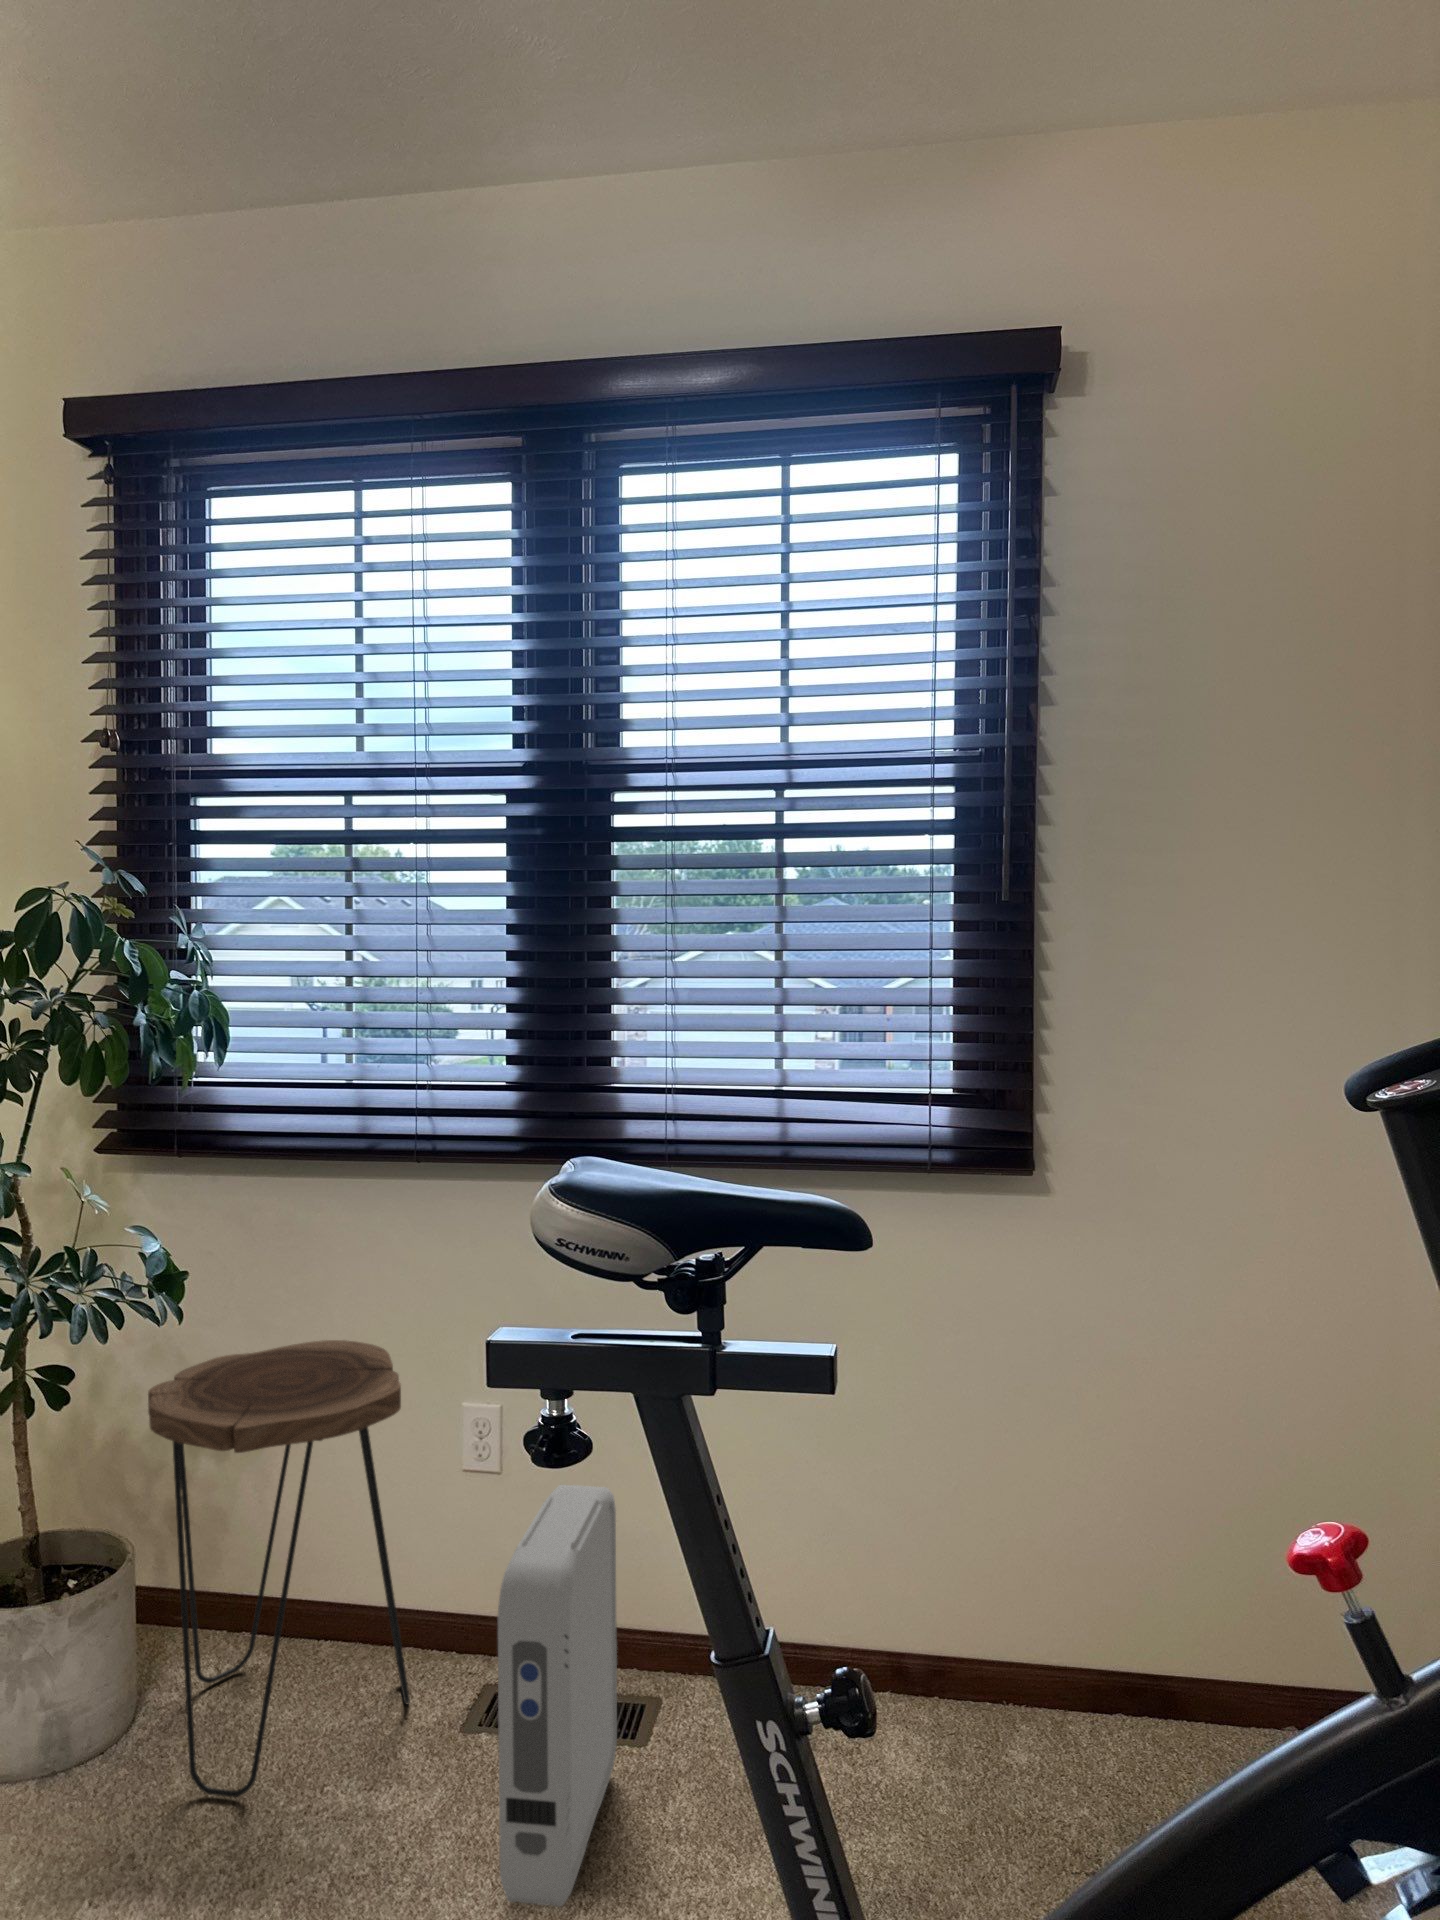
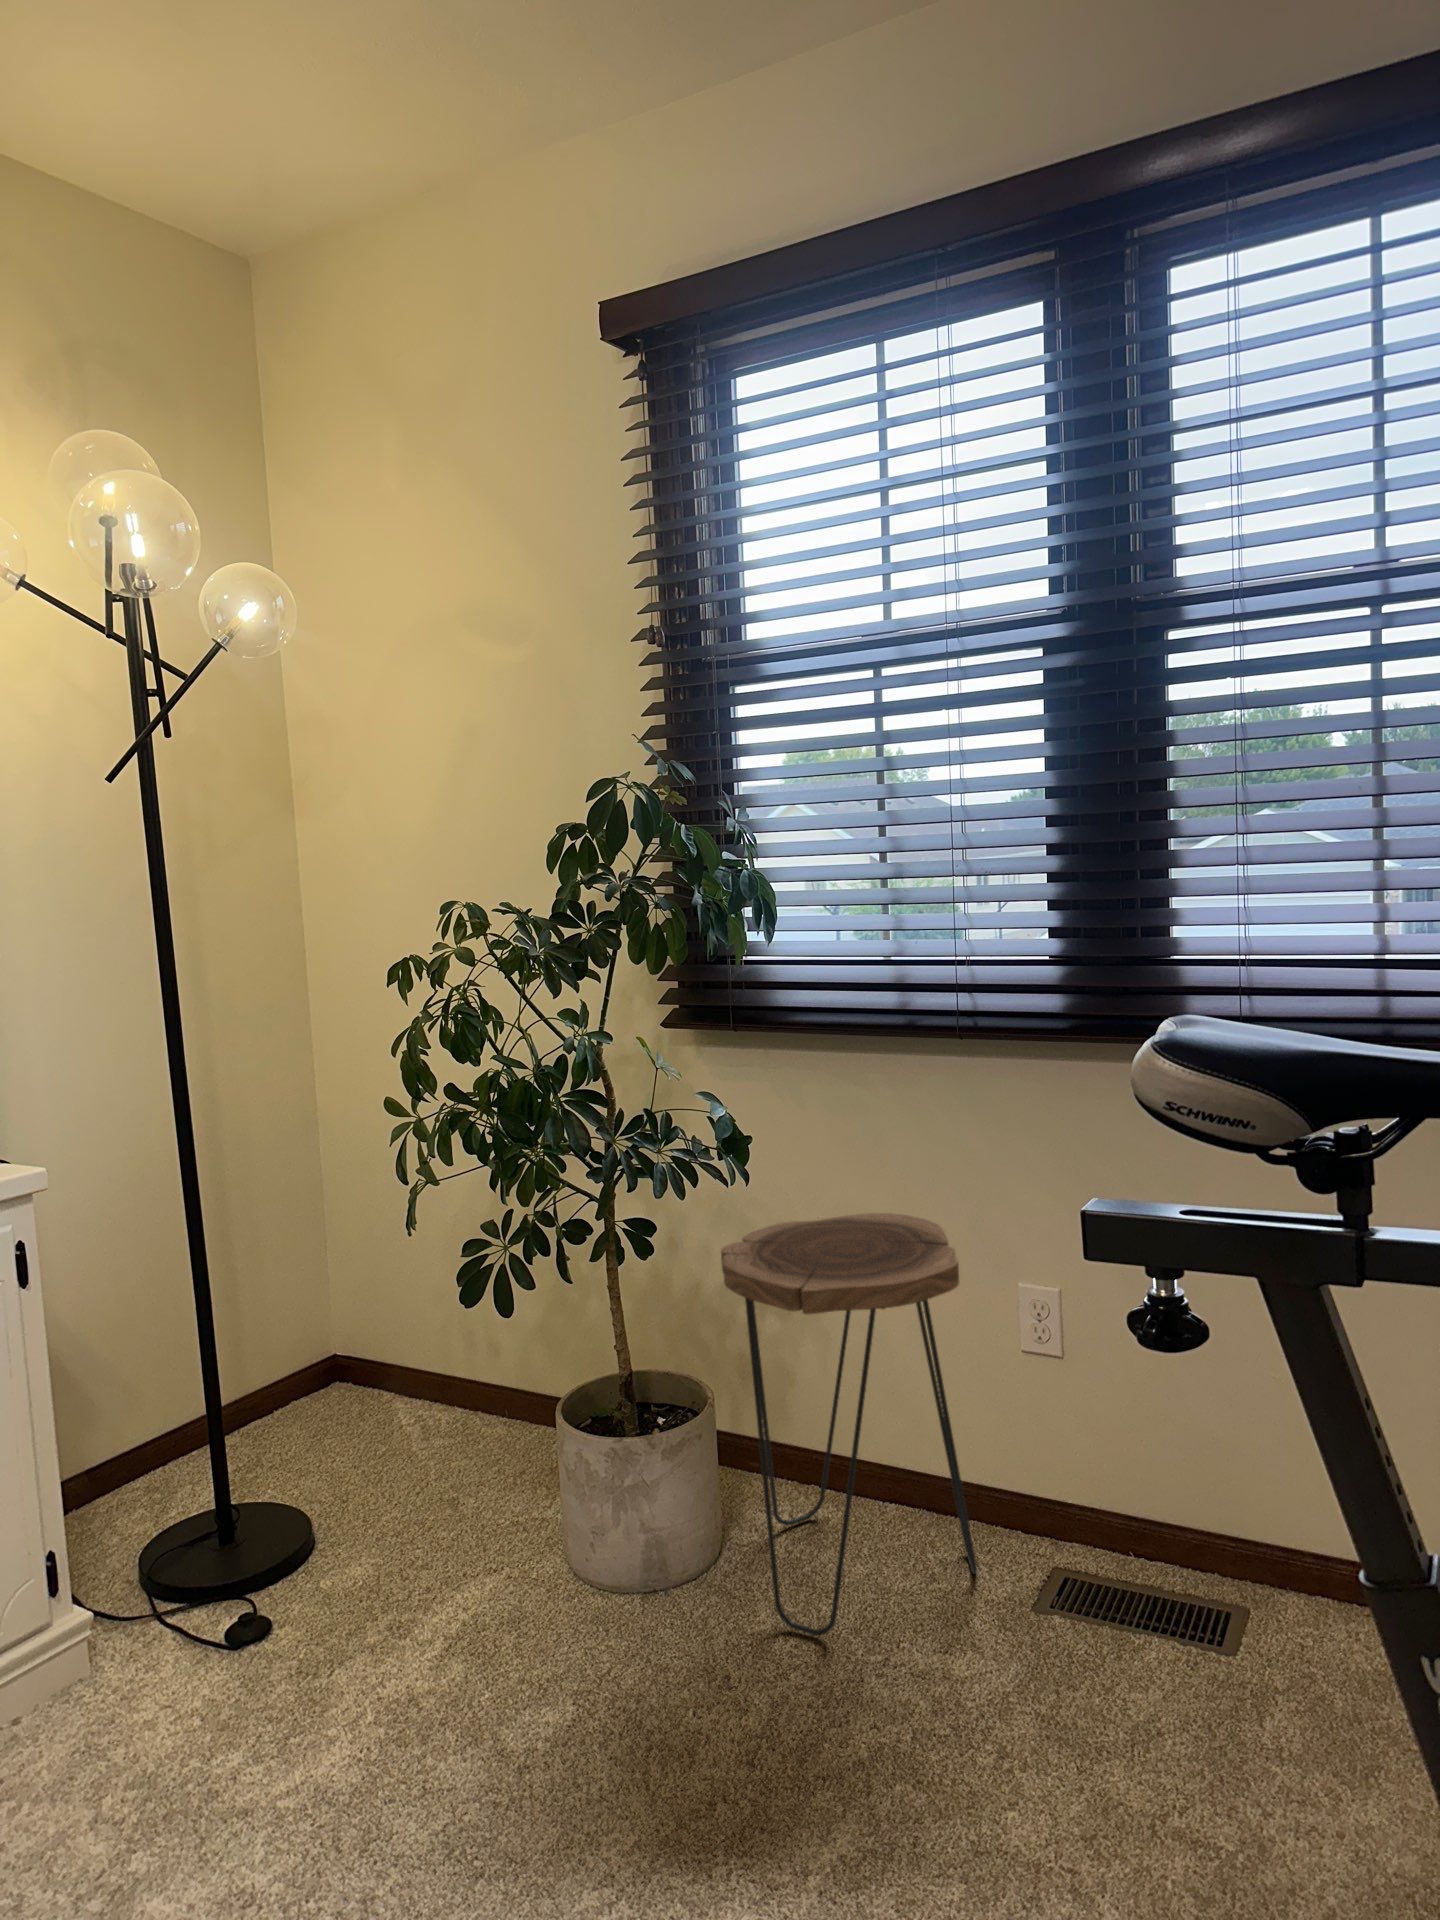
air purifier: present [498,1485,617,1907] -> none [1077,1375,1202,1808]

